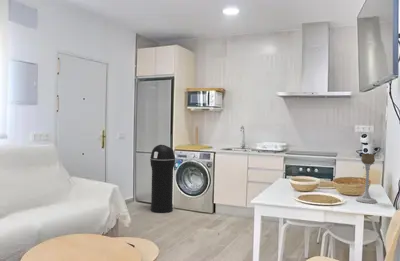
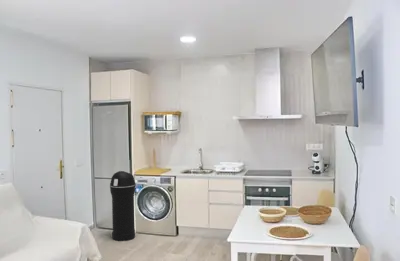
candle holder: present [356,154,377,203] -> none [322,187,341,235]

